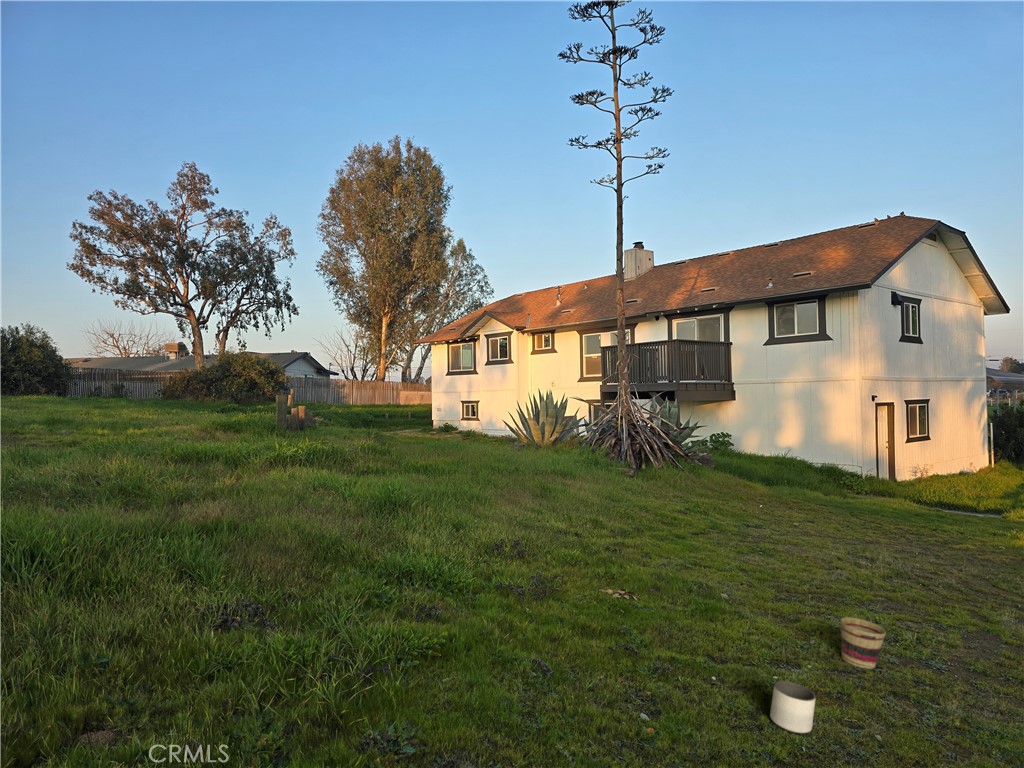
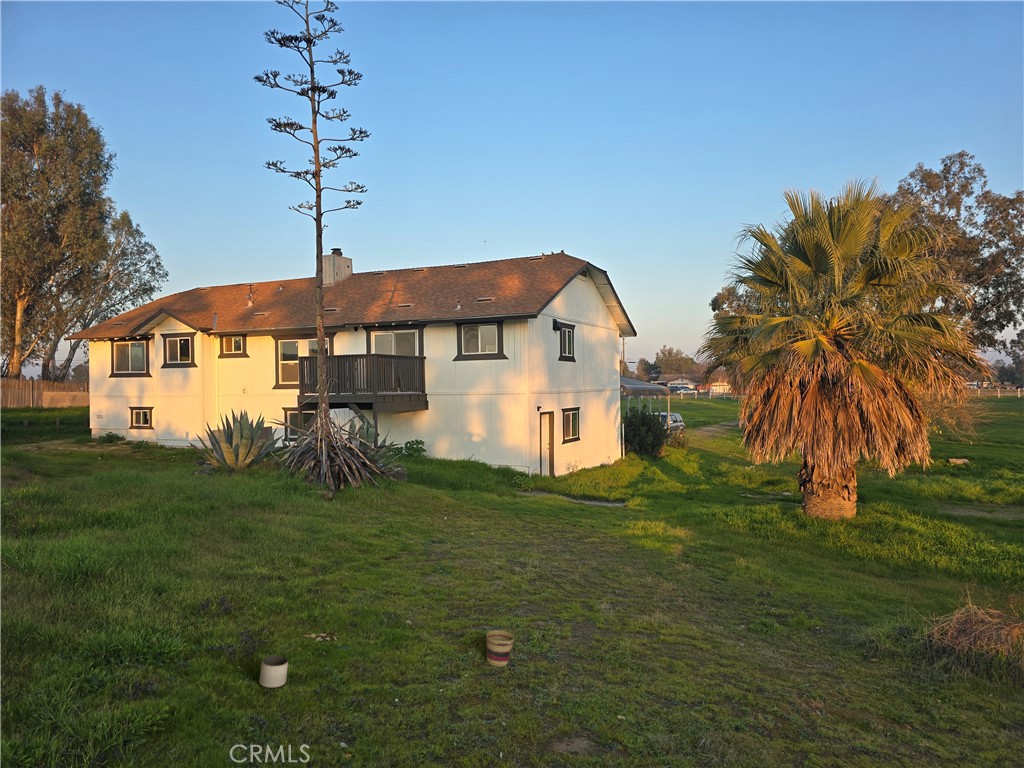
planter: present [770,681,816,734] -> present [259,656,288,688]

